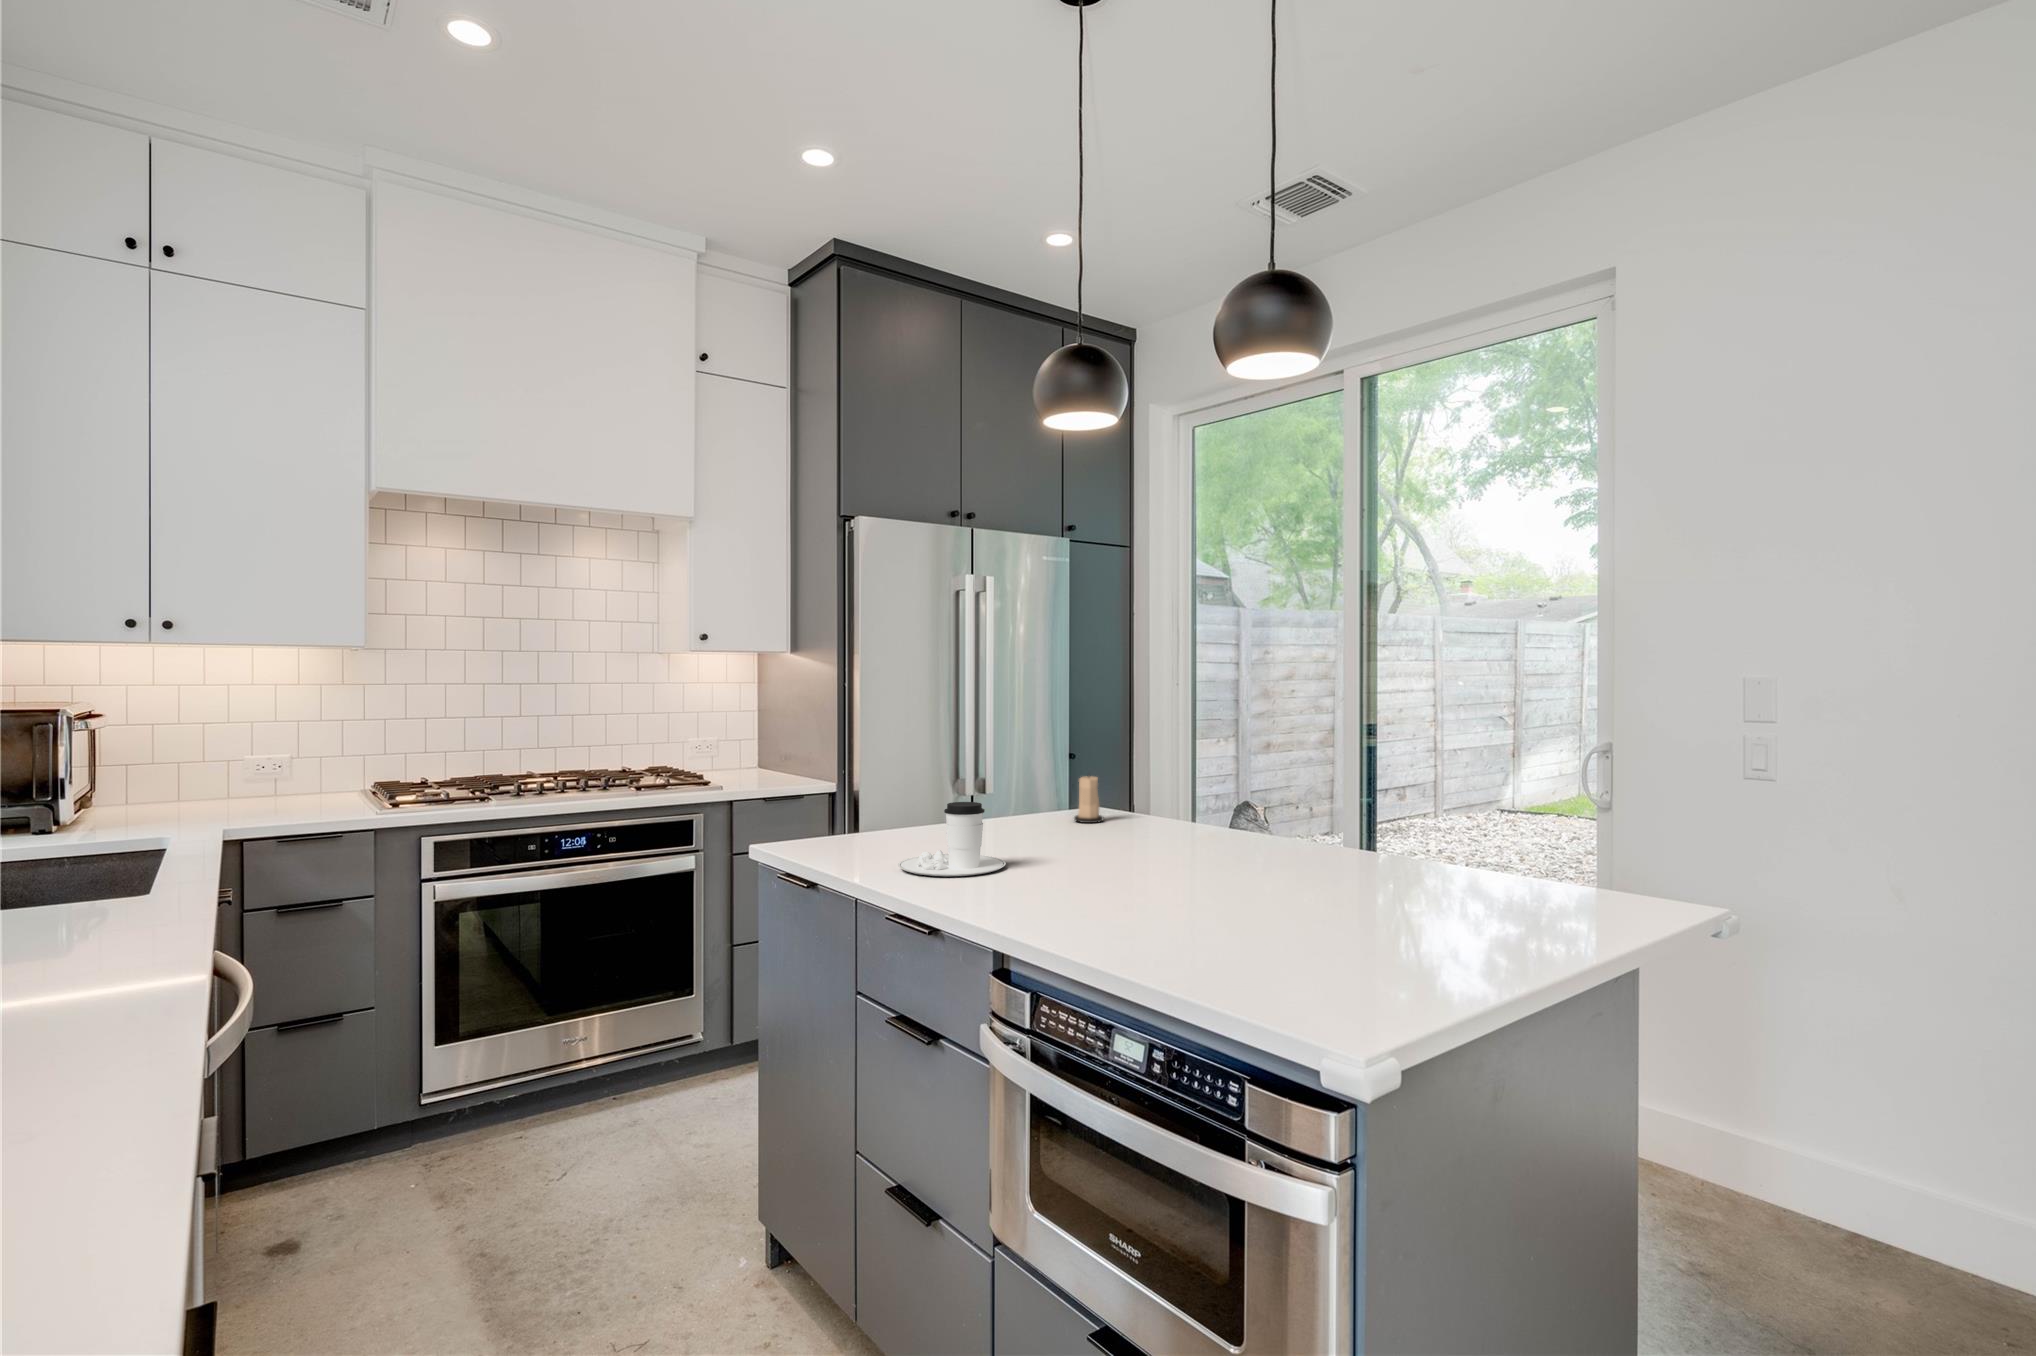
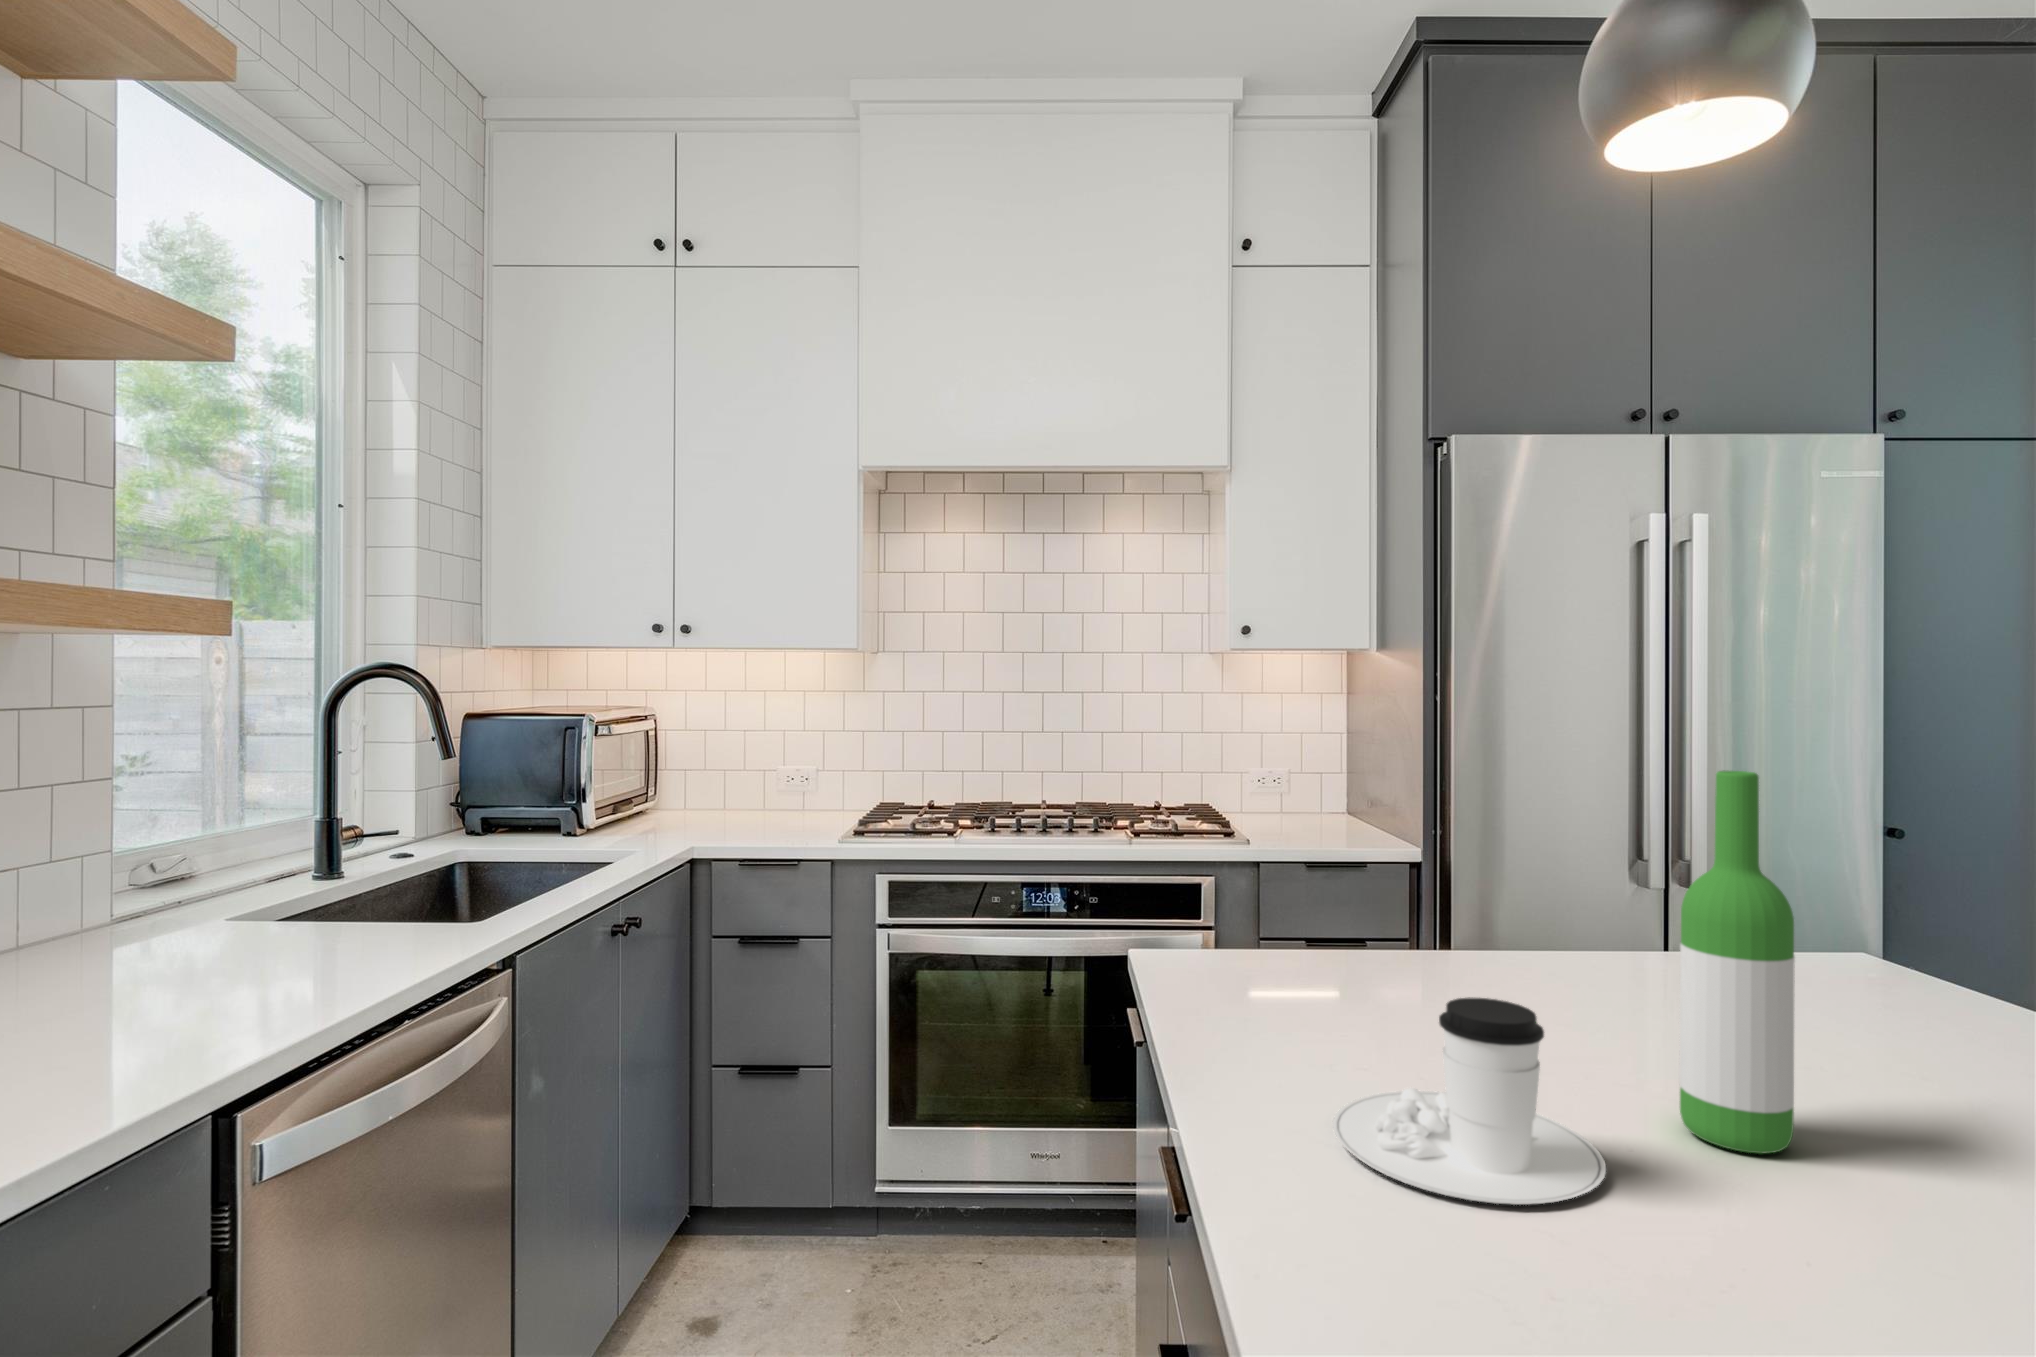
wine bottle: none [1023,703,1061,854] -> present [1679,771,1795,1154]
candle: present [1074,775,1103,823] -> none [1864,920,1952,1042]

